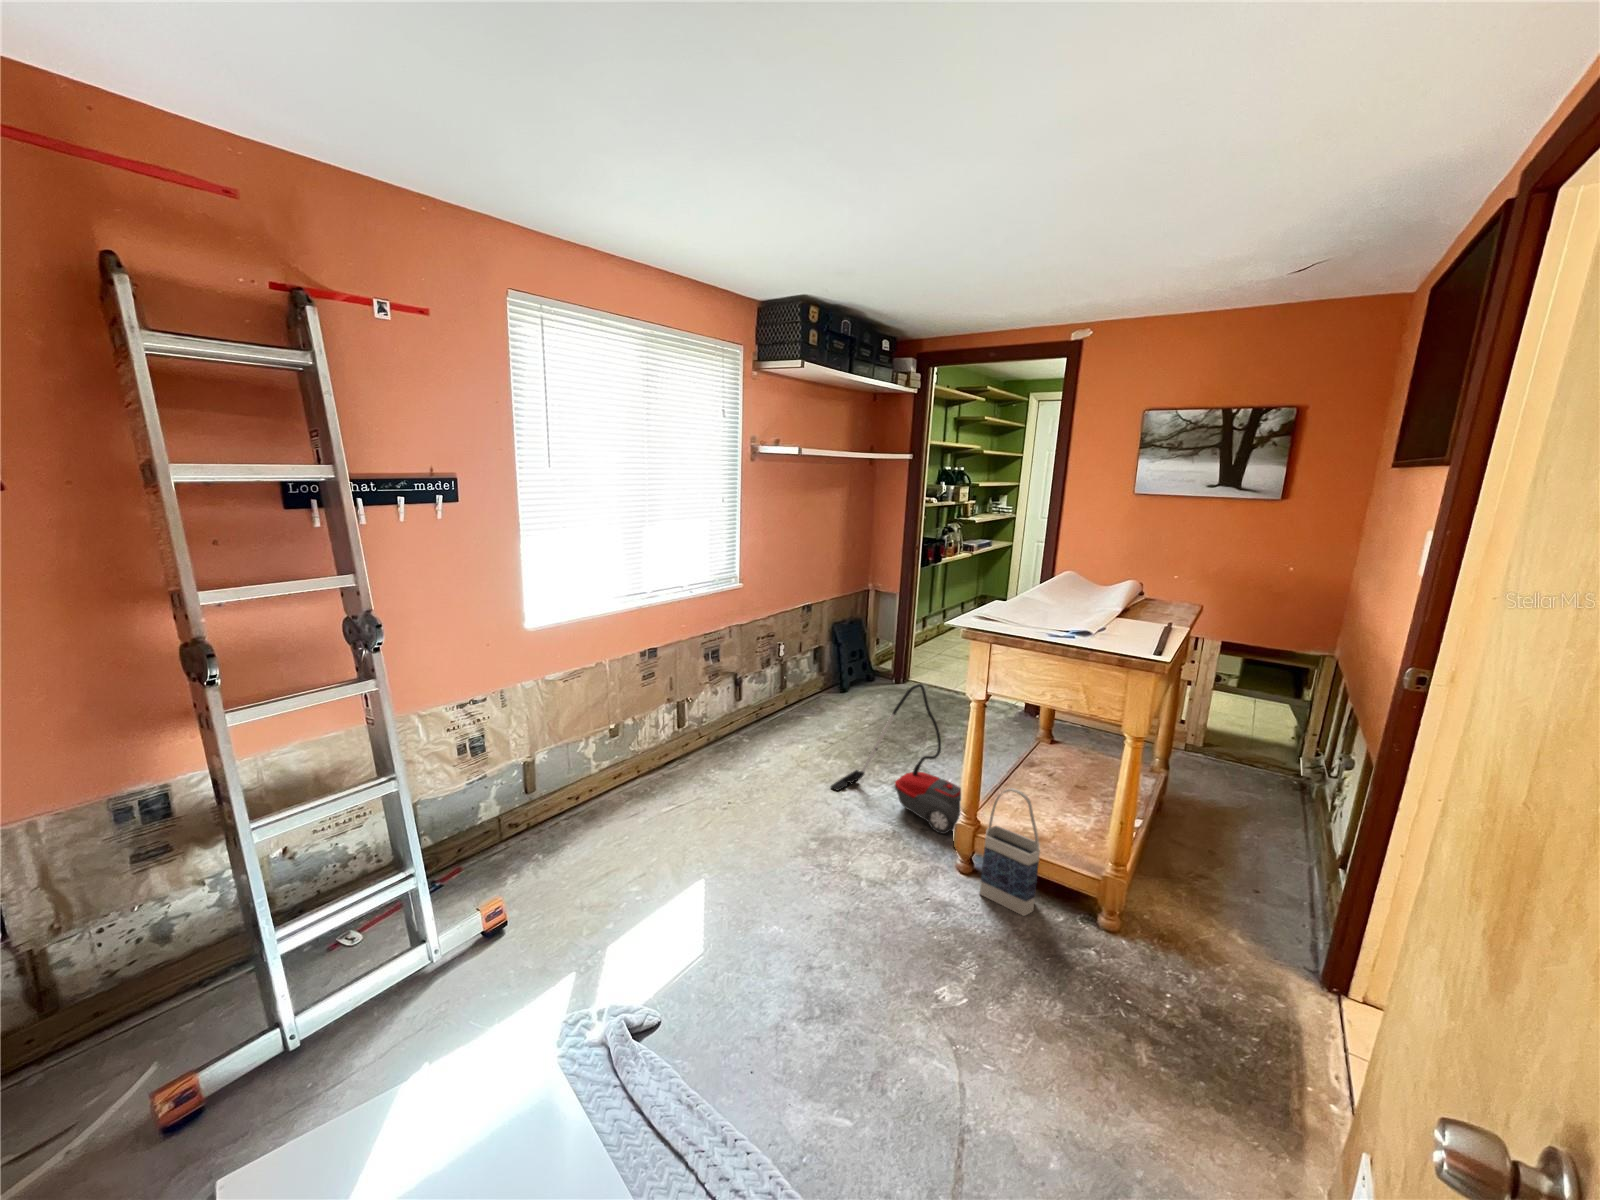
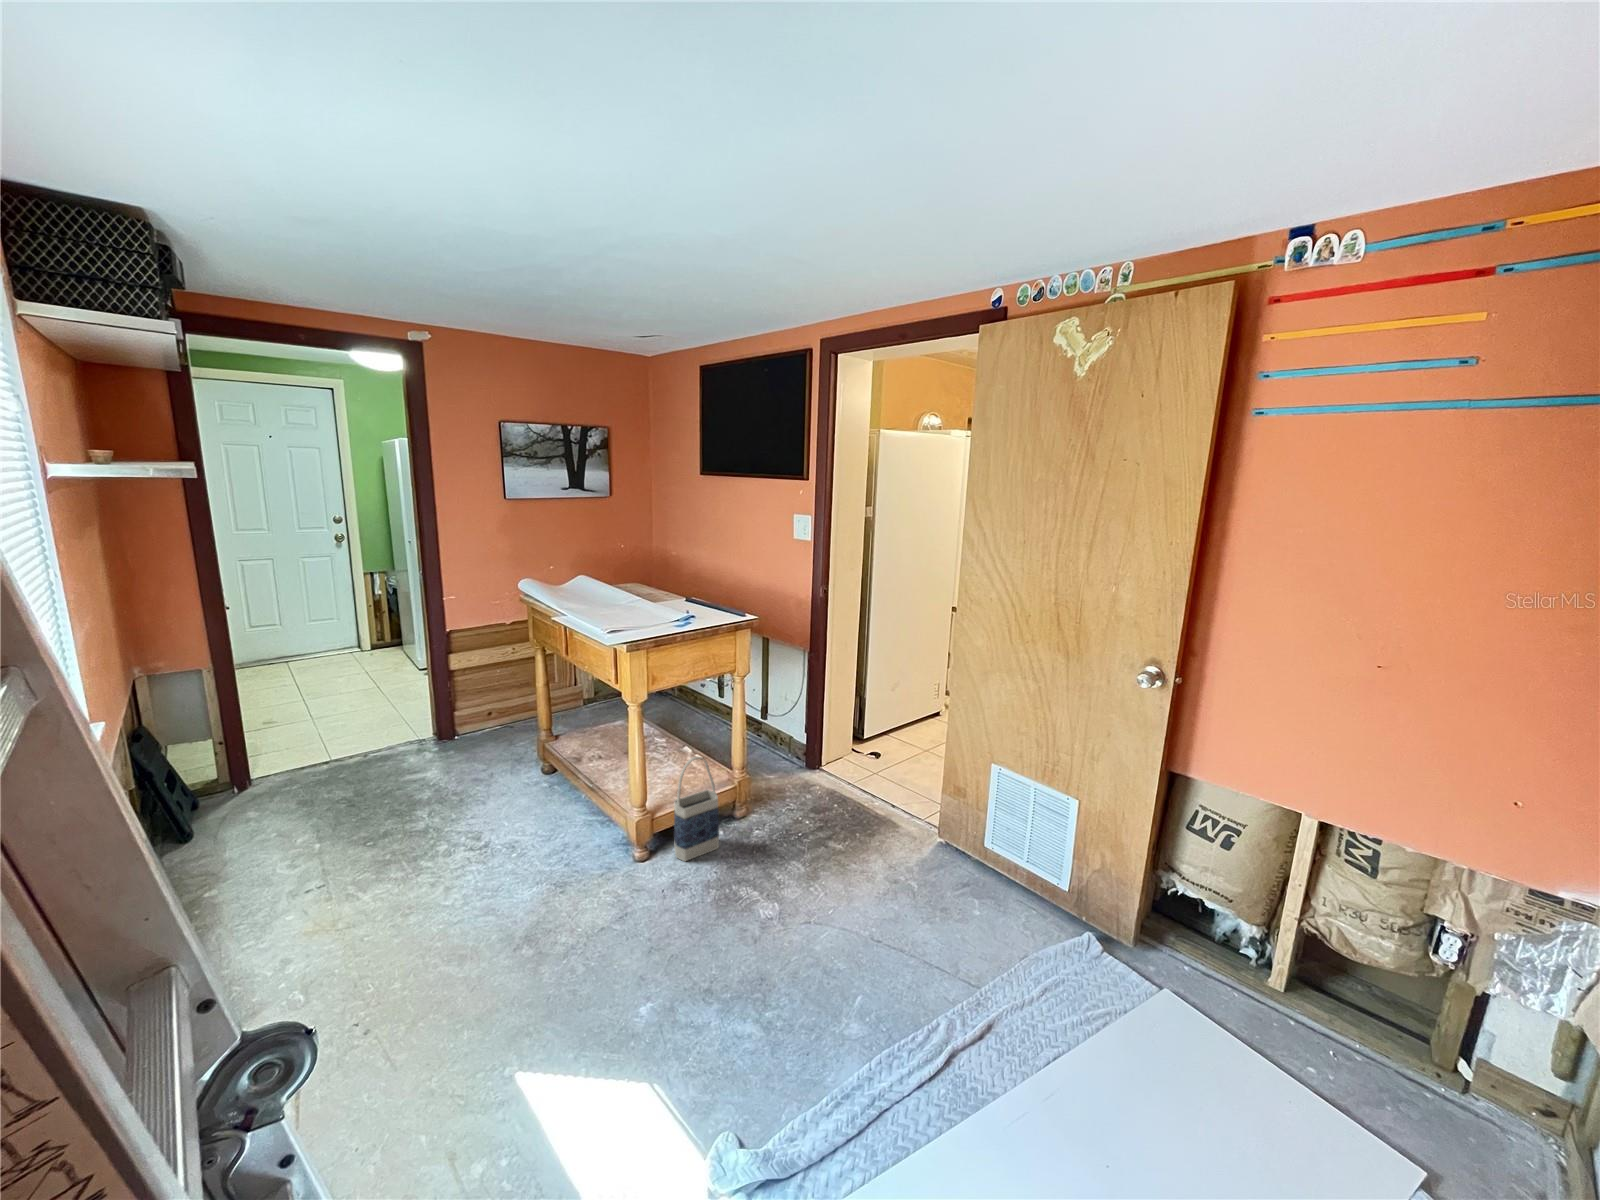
vacuum cleaner: present [831,684,961,834] -> none [431,734,608,915]

